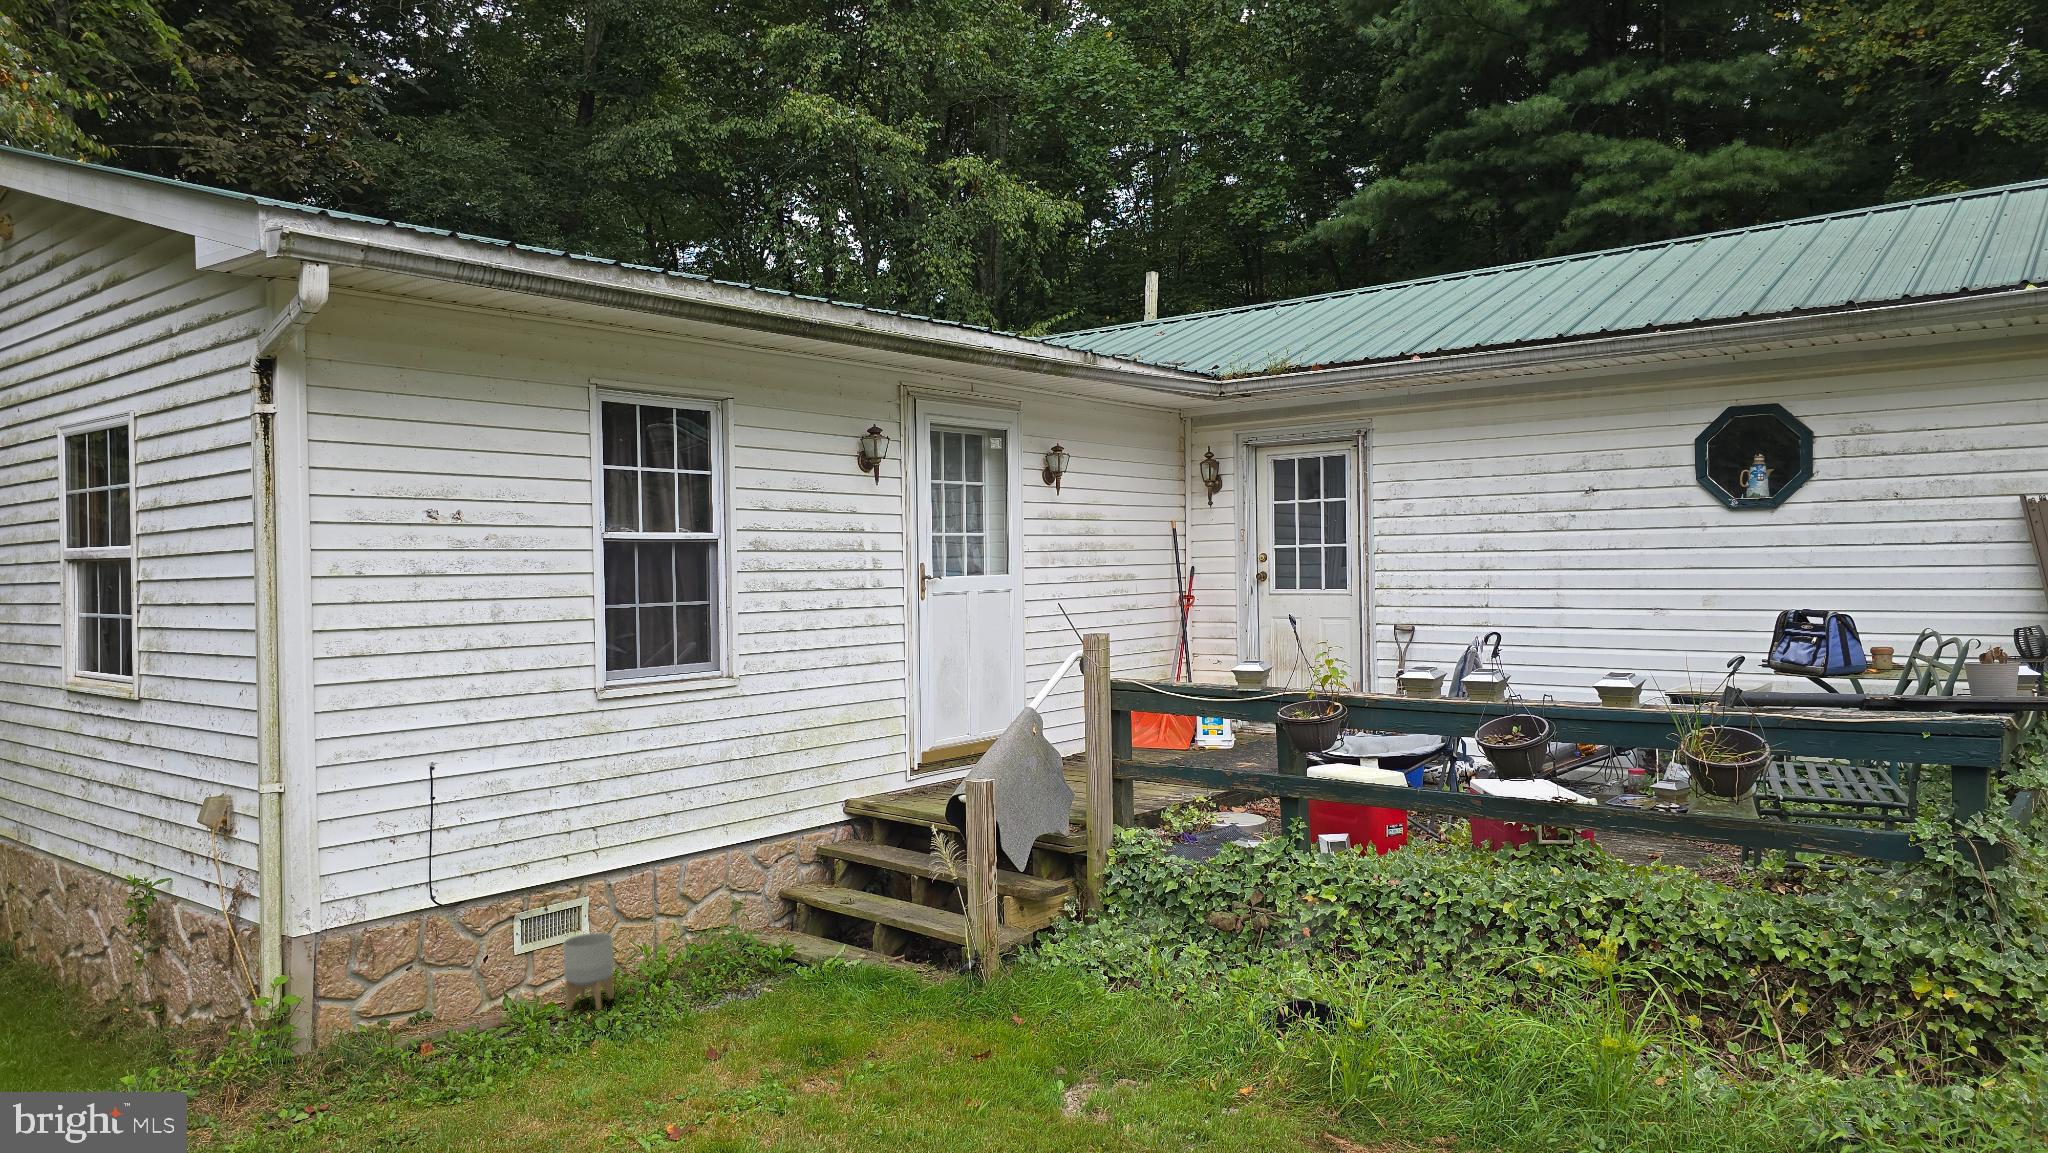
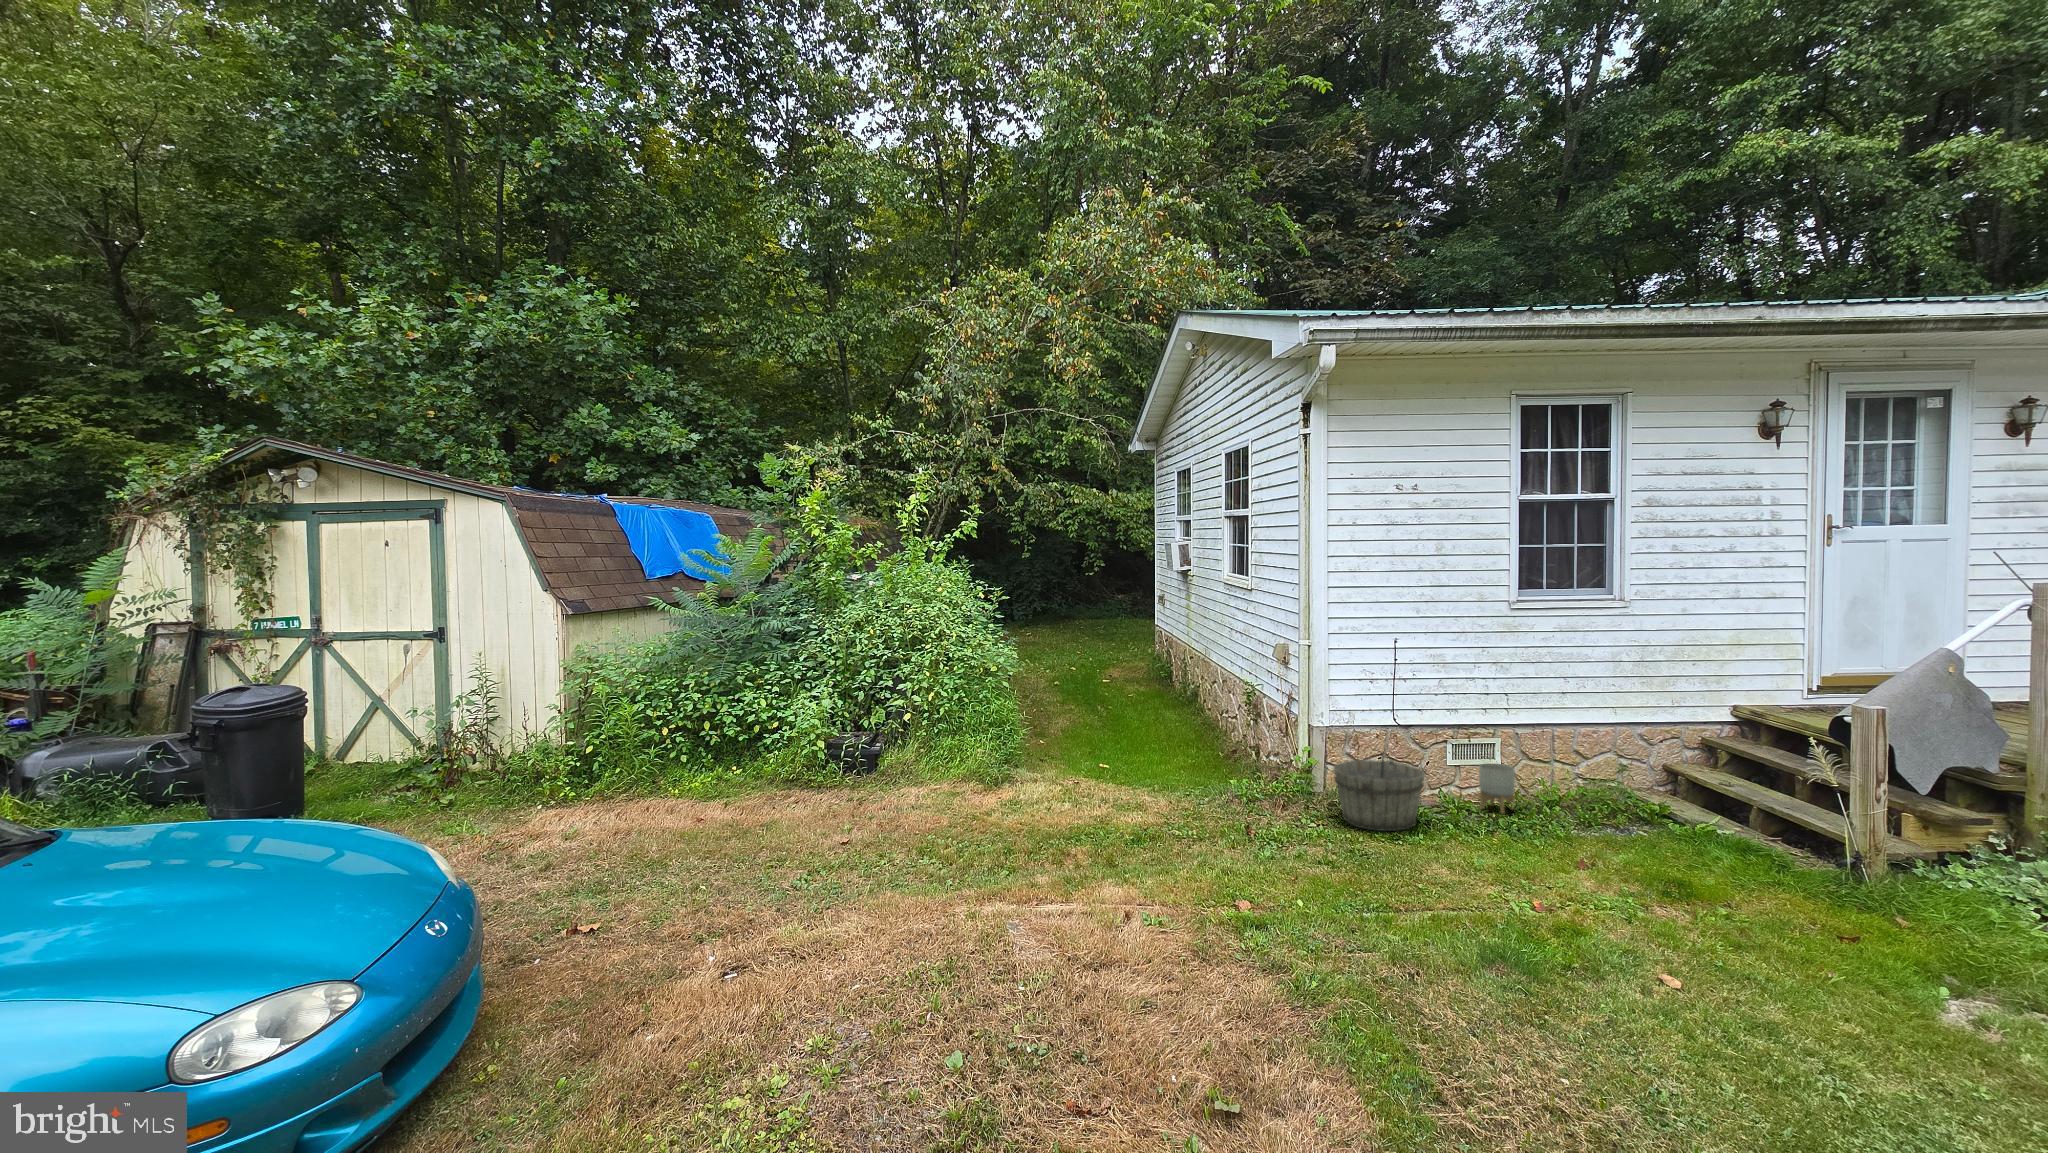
wooden bucket: none [324,956,485,1104] -> present [1333,750,1425,831]

